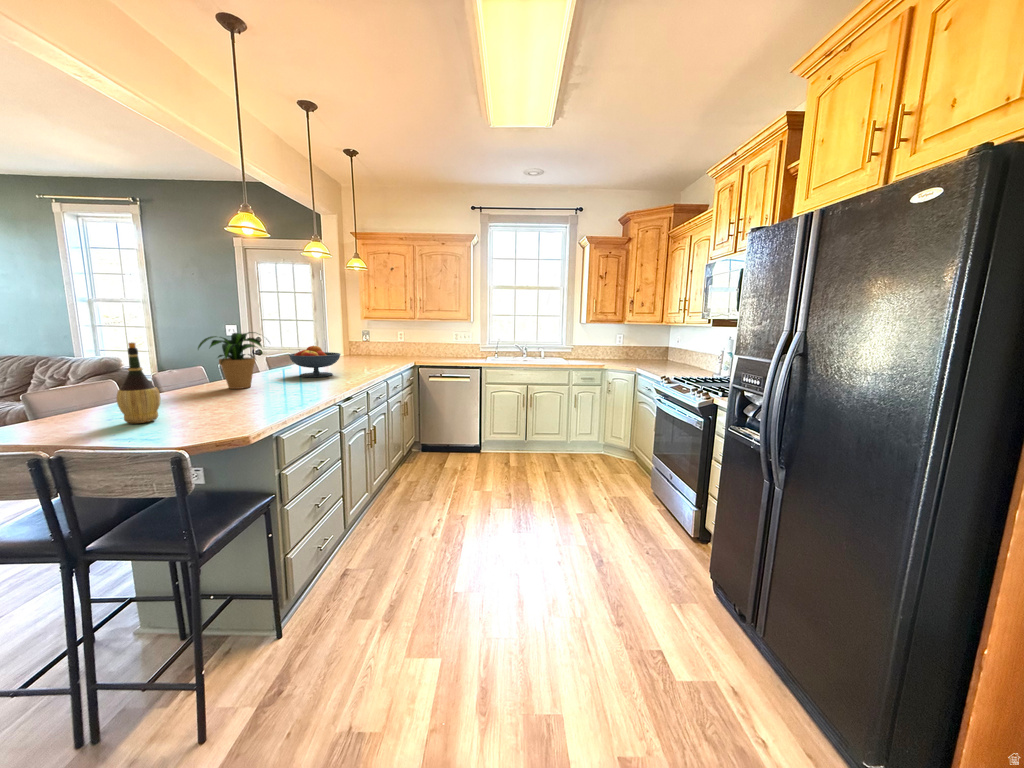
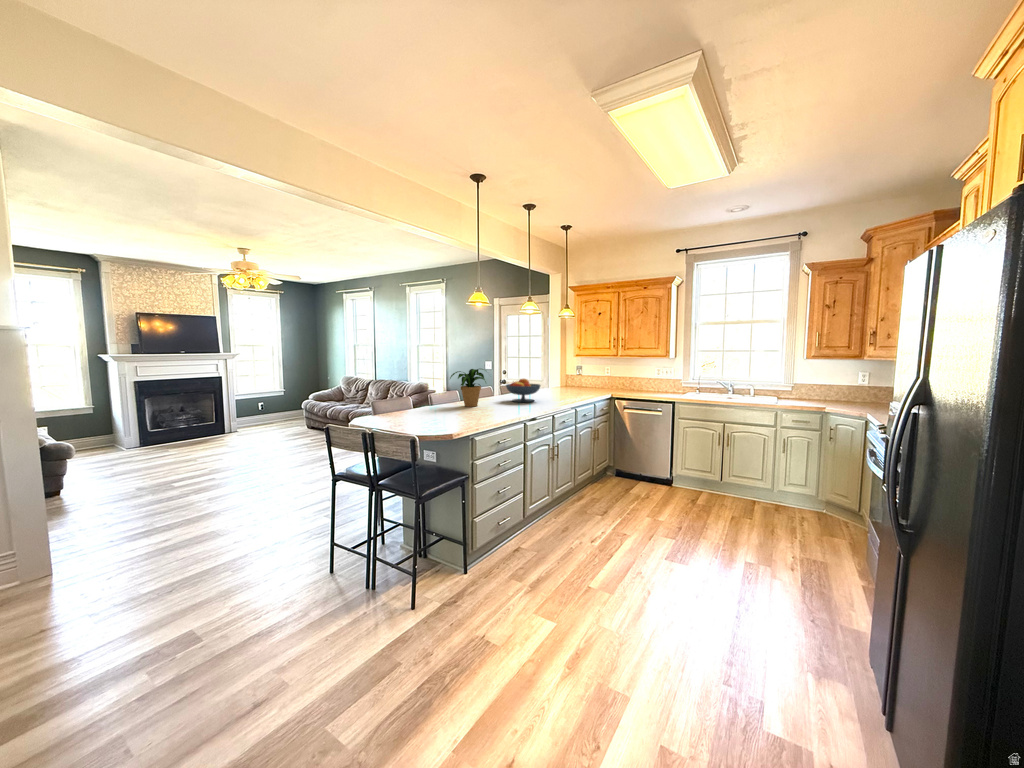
wine bottle: present [117,343,160,423] -> none [403,375,422,421]

